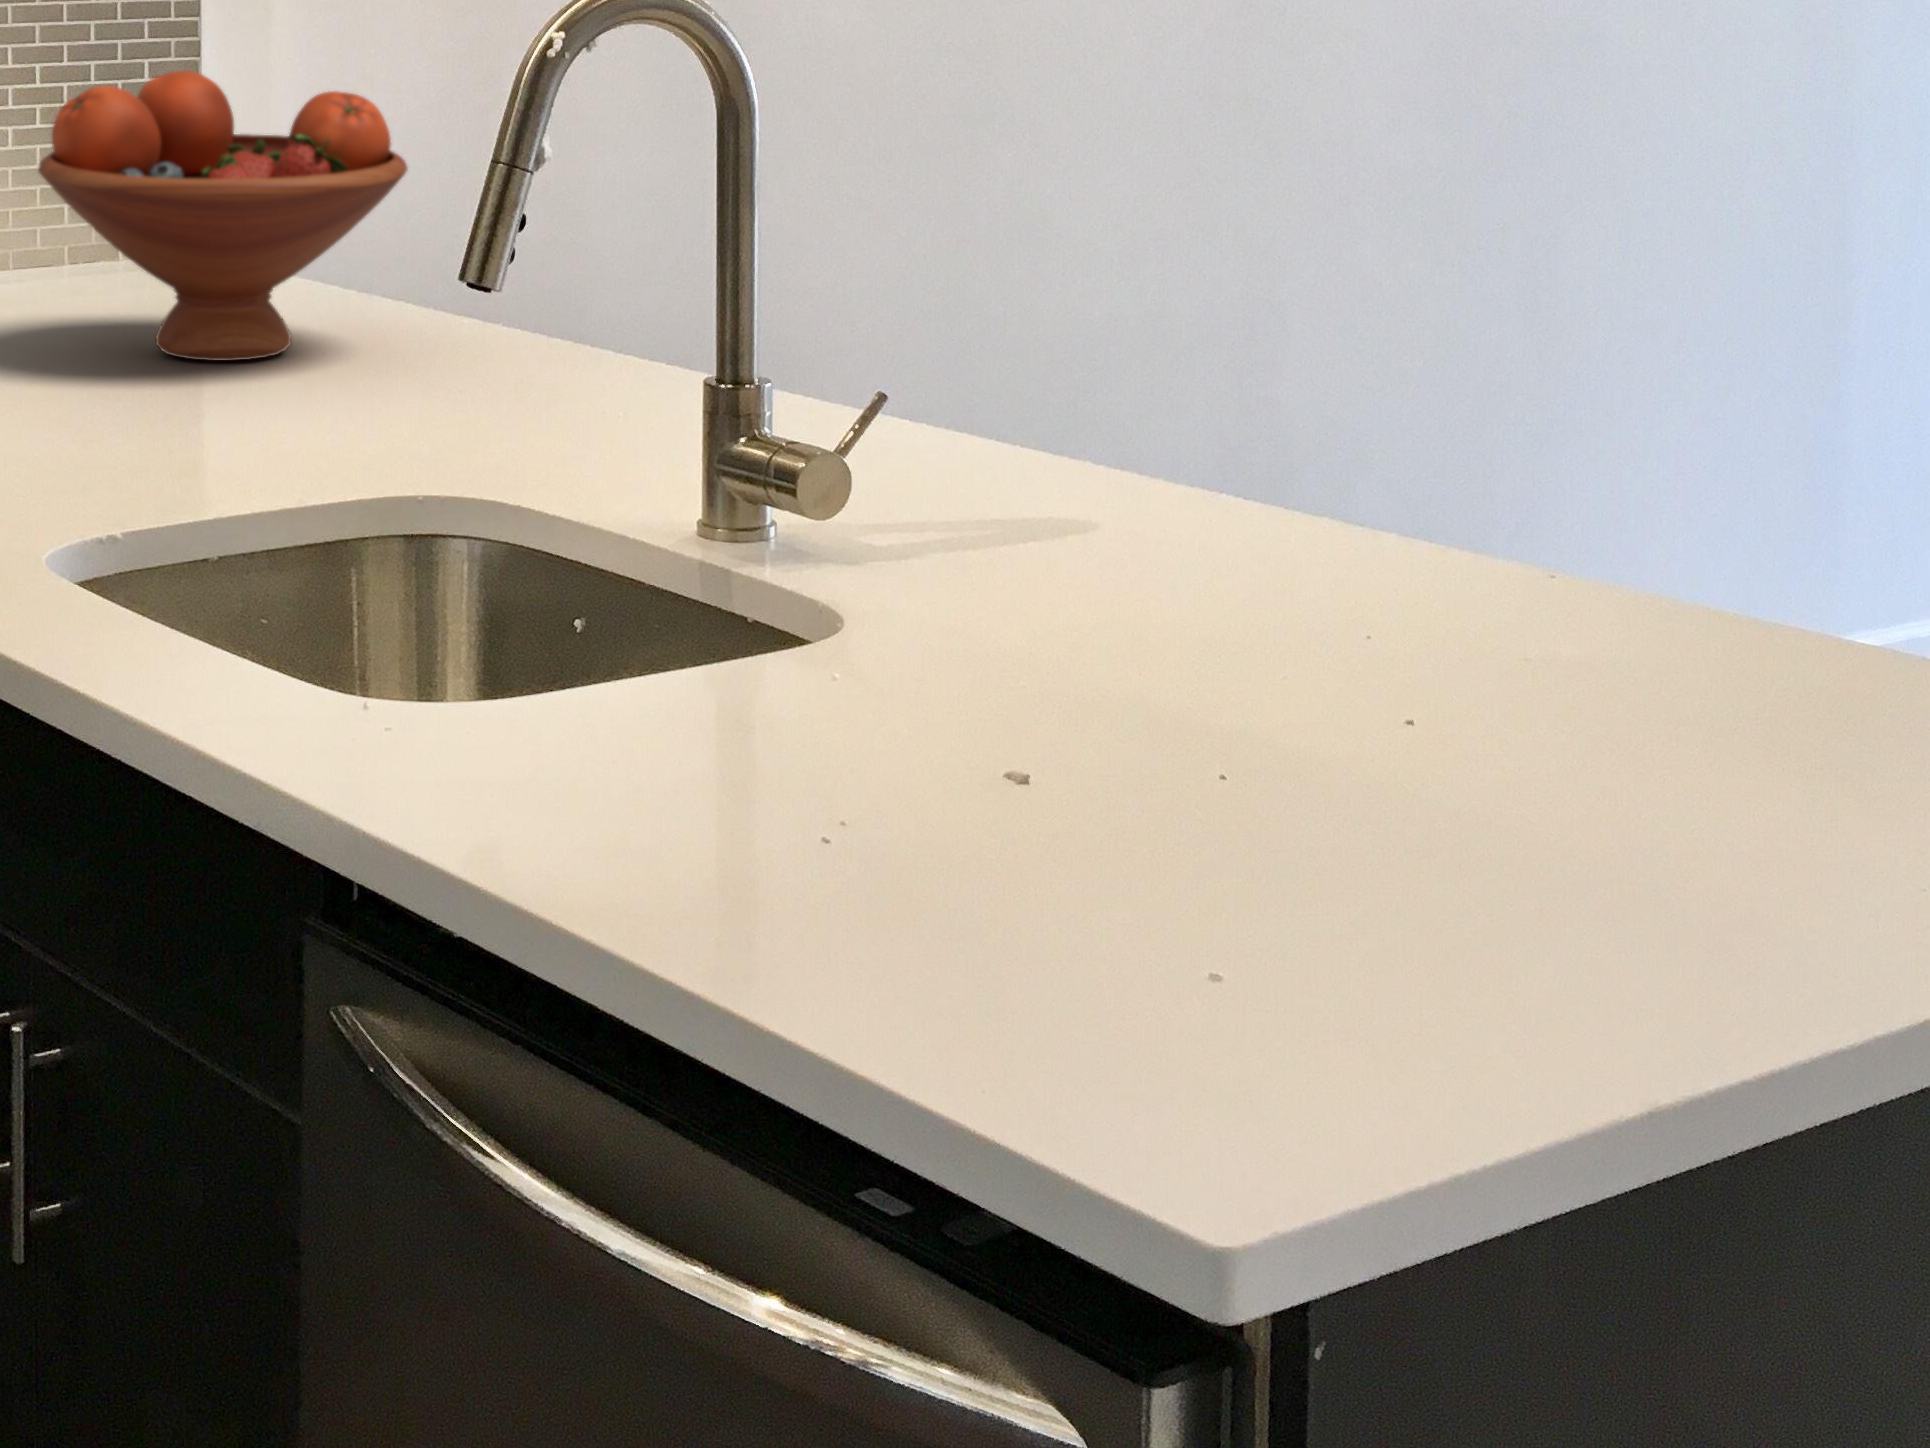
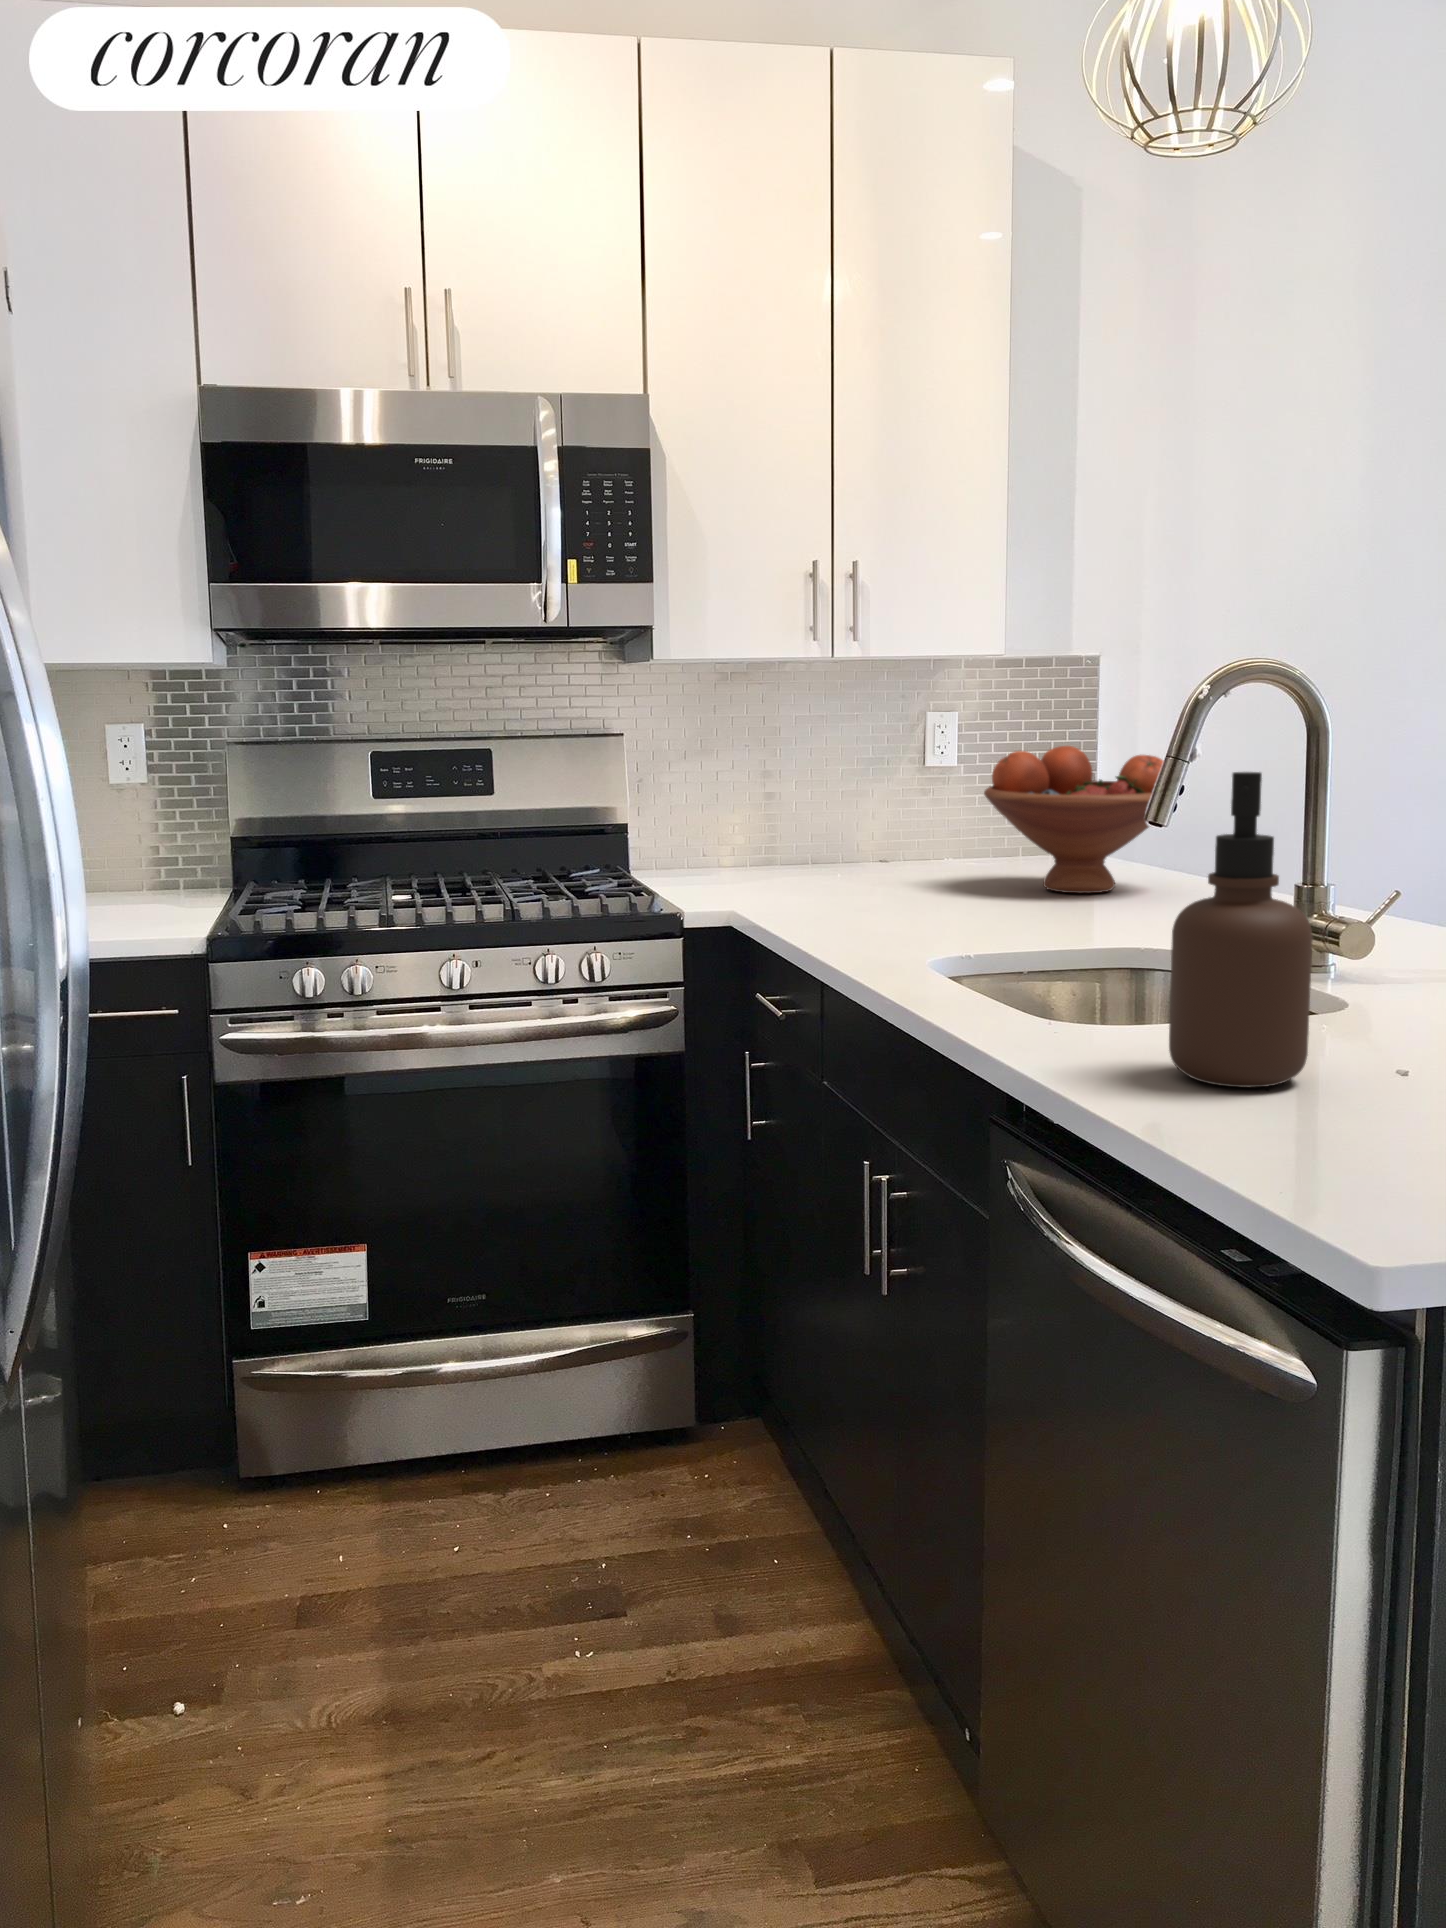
soap dispenser: none [640,263,886,845] -> present [1169,772,1313,1088]

